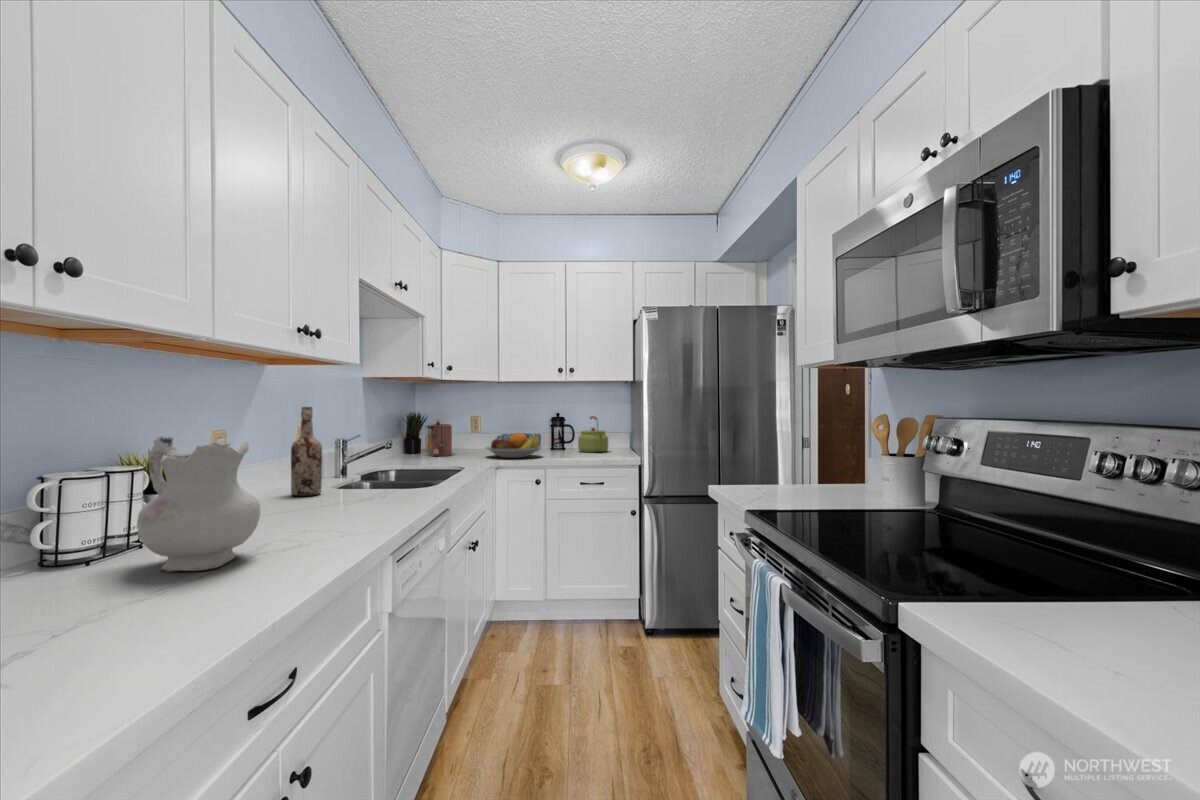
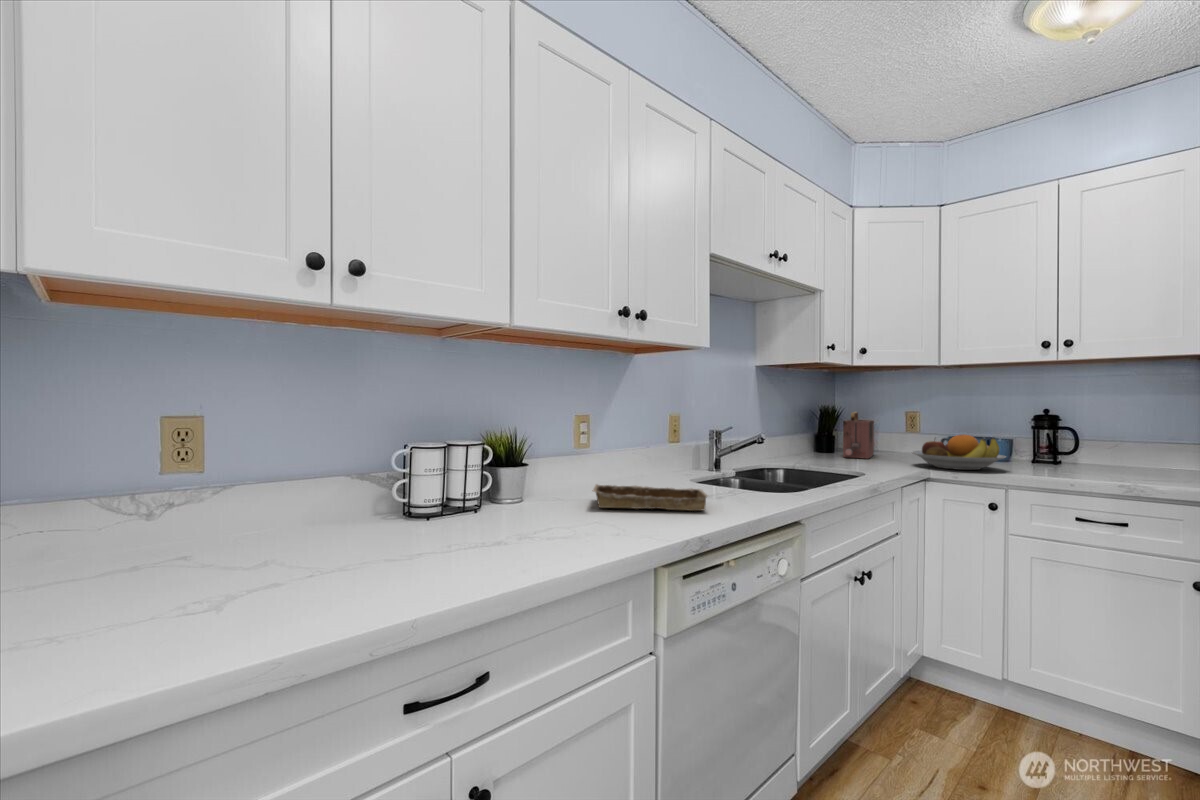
wine bottle: present [291,407,322,496] -> none [642,395,670,486]
kettle: present [578,416,608,452] -> none [1088,414,1158,474]
ceramic pitcher: present [137,437,260,571] -> none [433,417,526,541]
tray: none [269,490,399,520] -> present [592,485,708,511]

